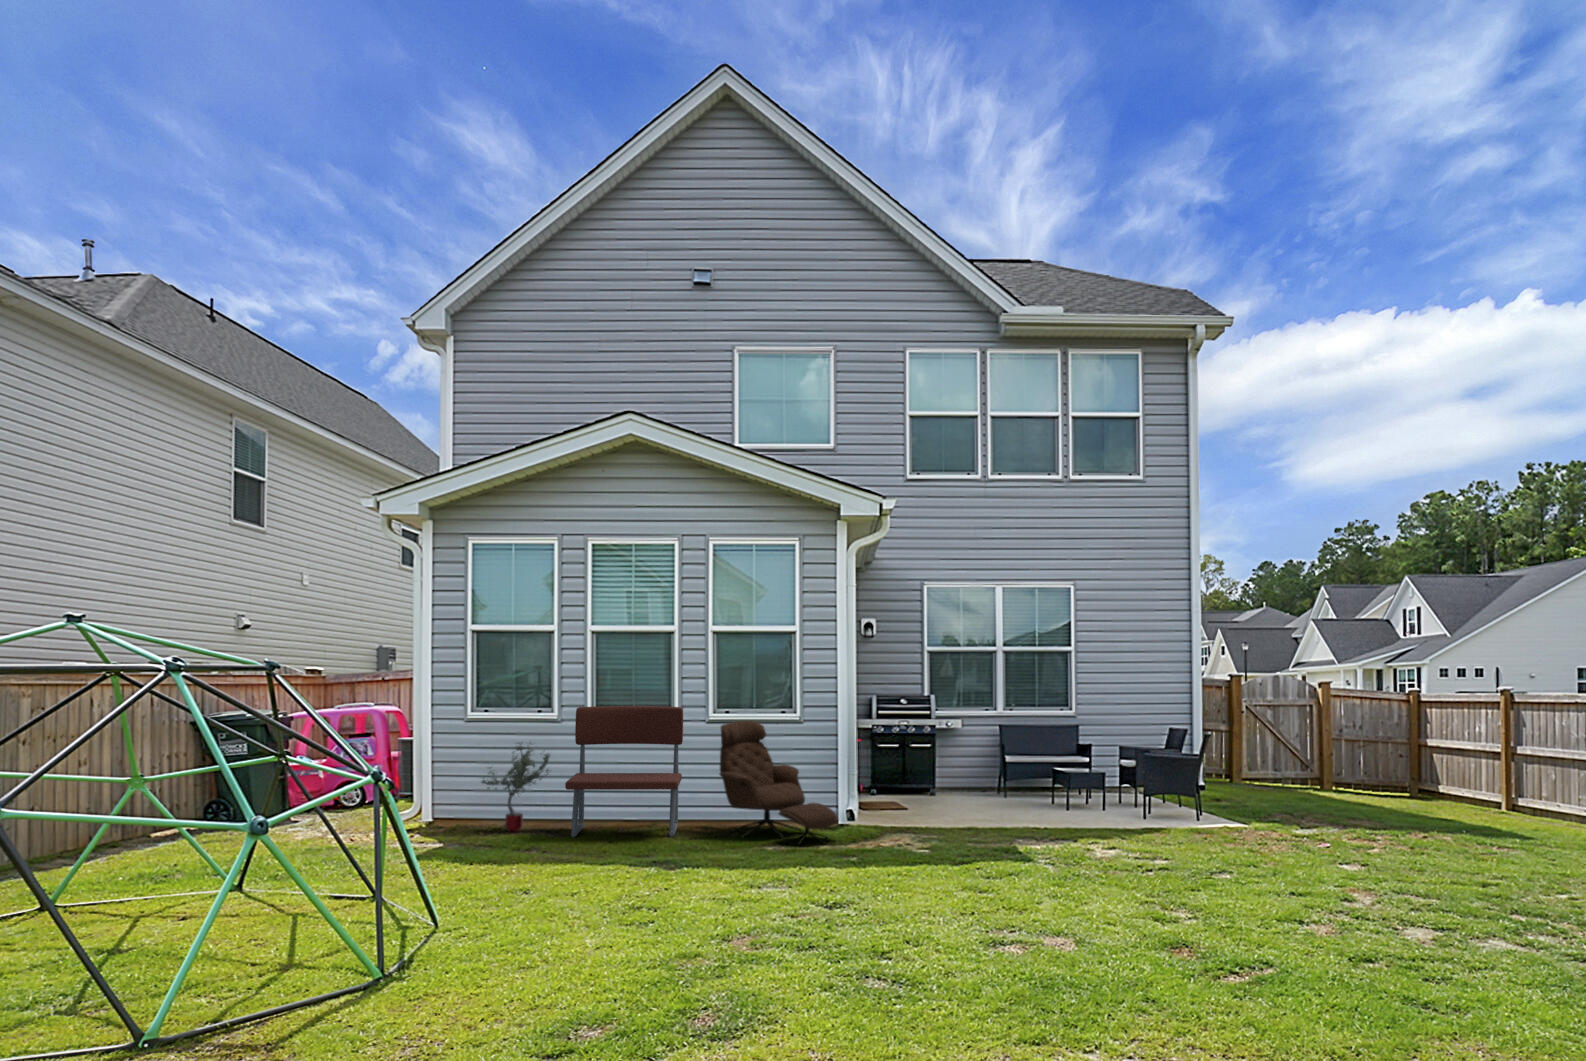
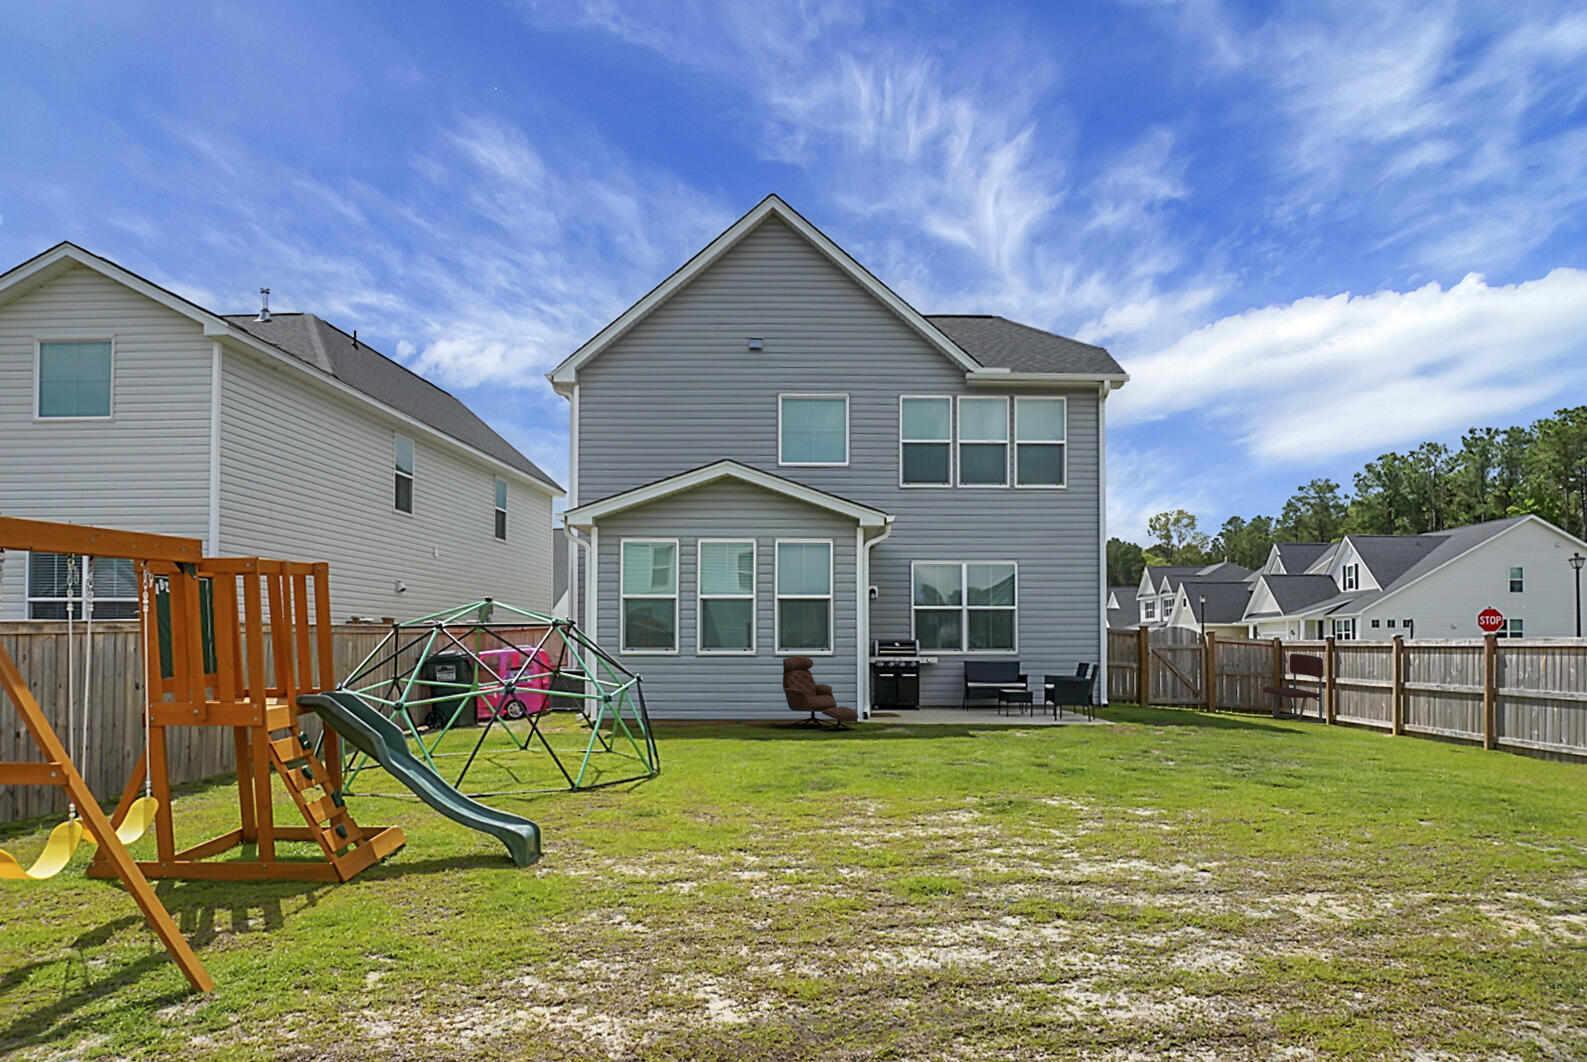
bench: present [565,706,683,837] -> present [1263,654,1323,723]
potted tree: present [482,742,550,832] -> none [630,669,676,726]

